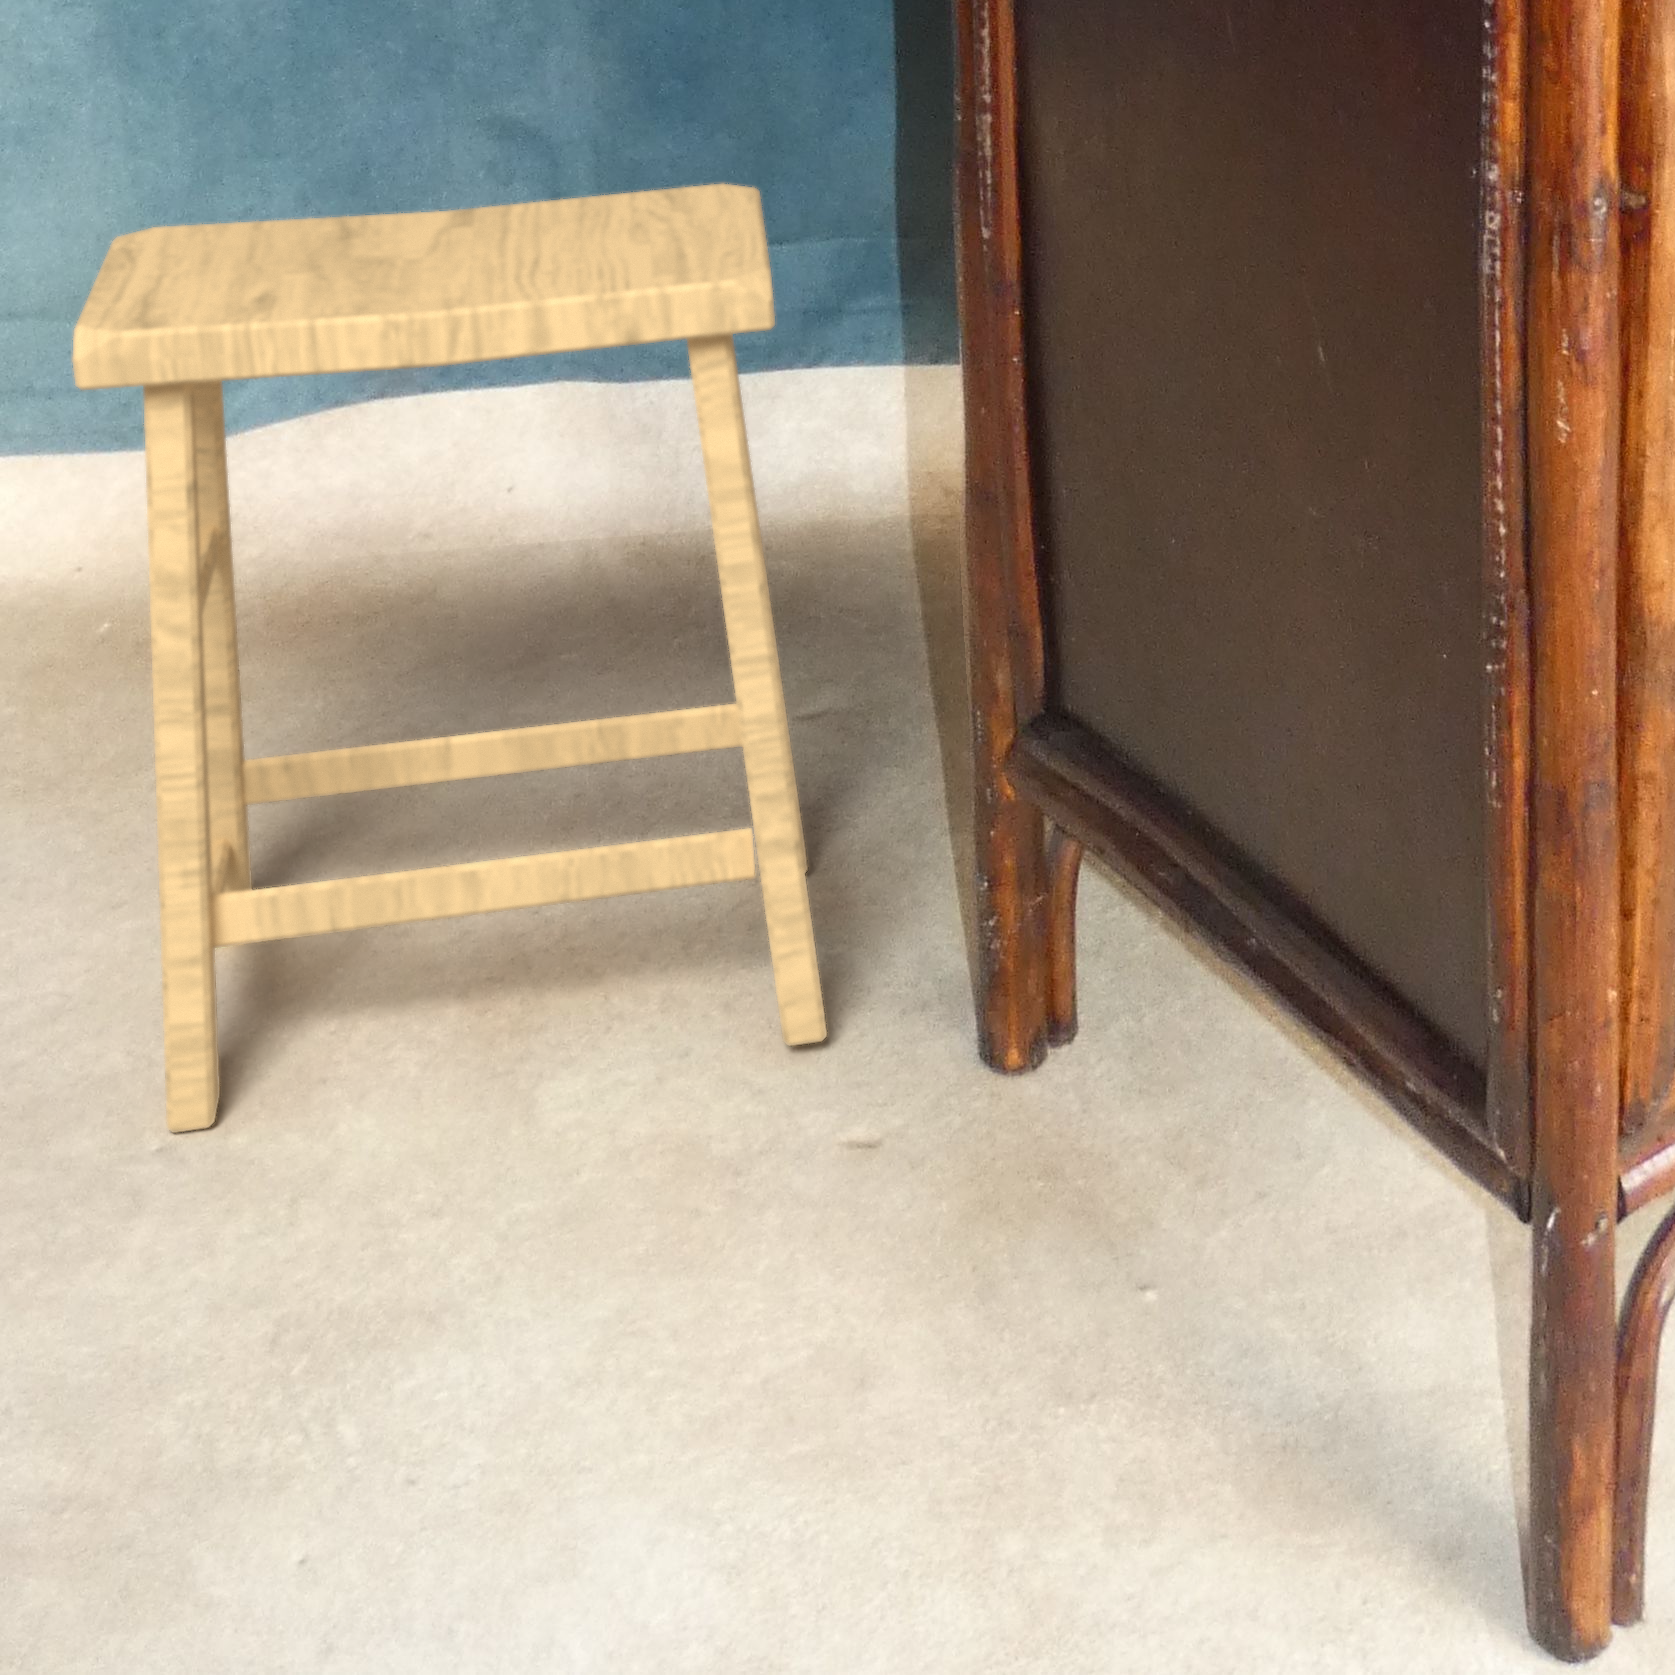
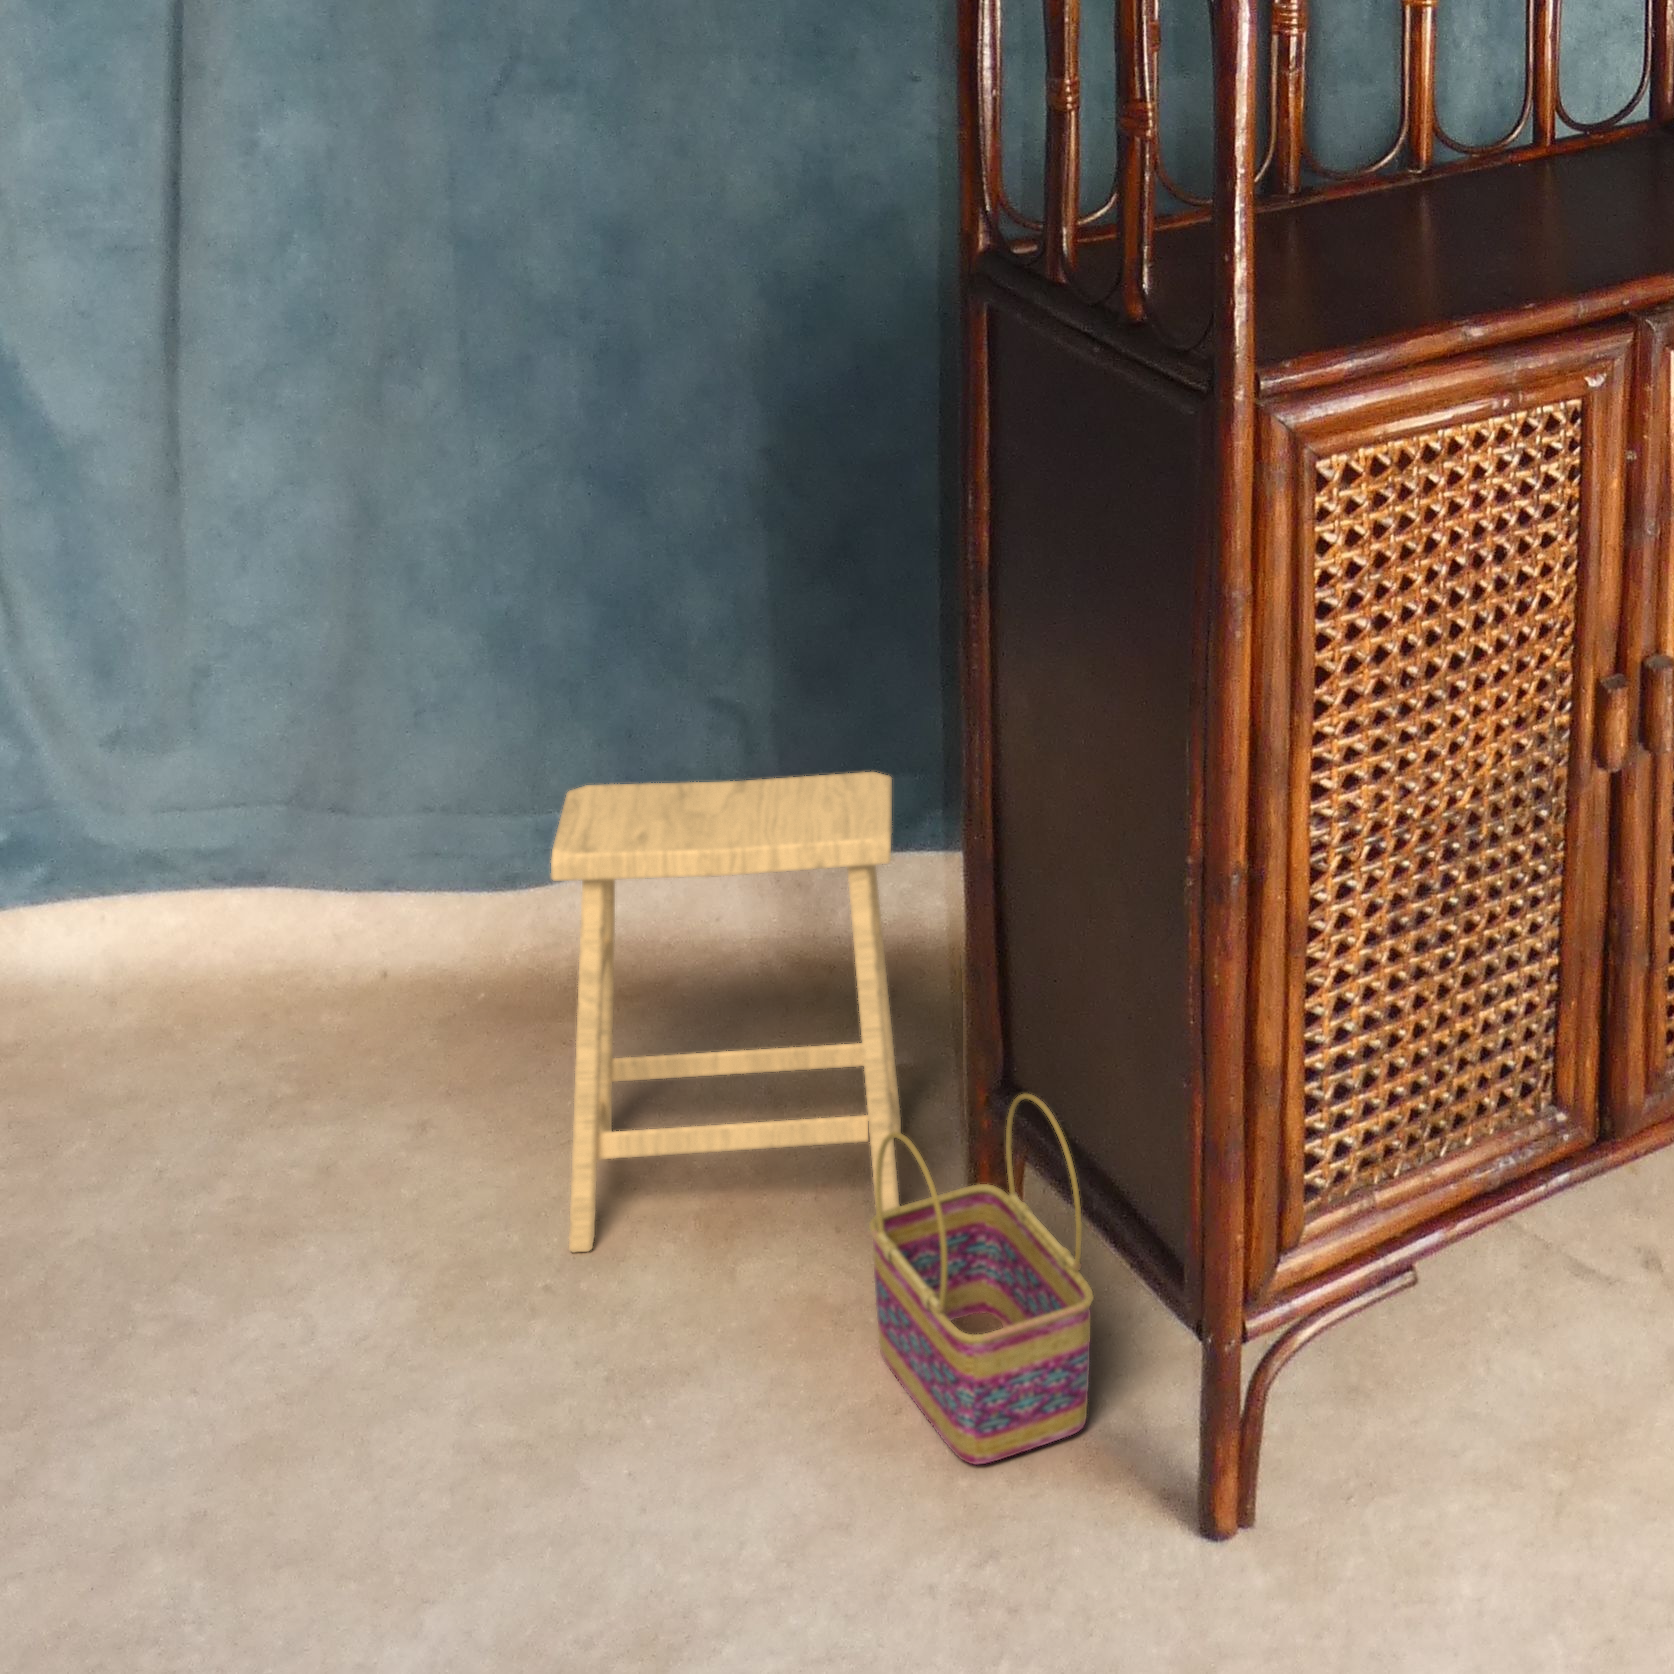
basket: none [779,745,1269,1507] -> present [869,1094,1094,1465]

